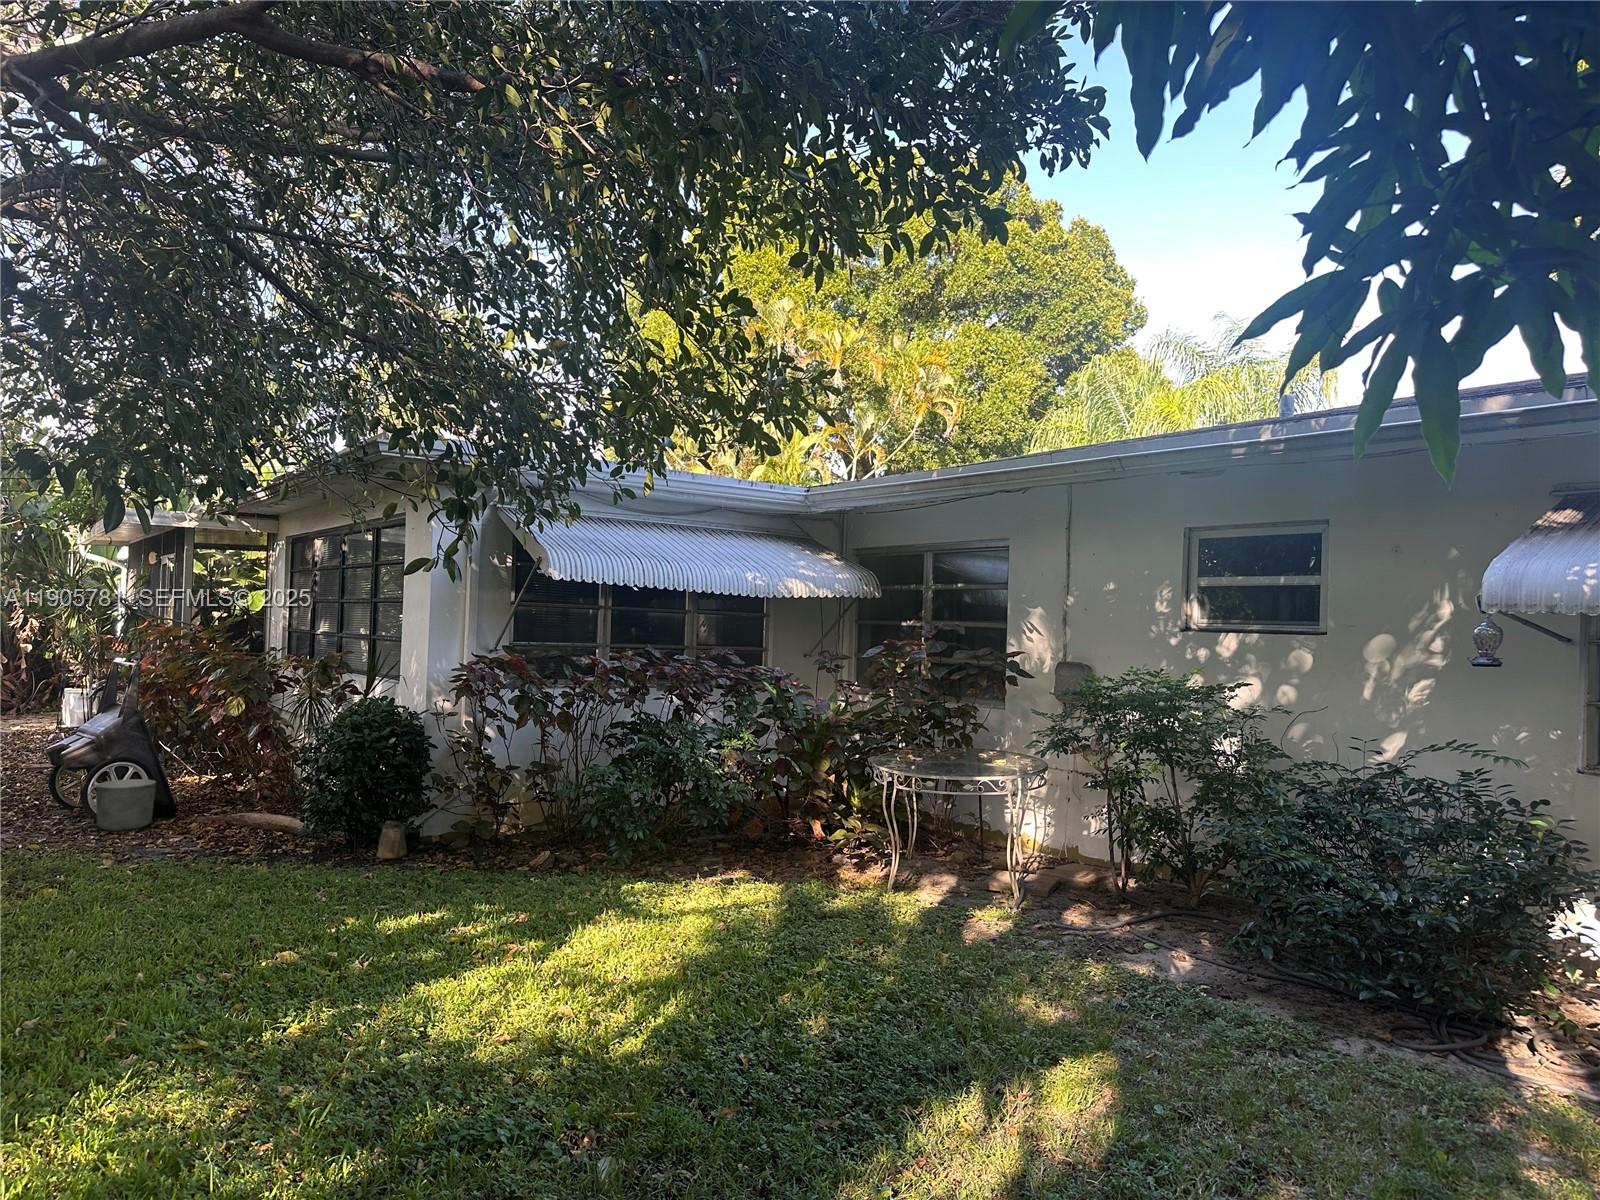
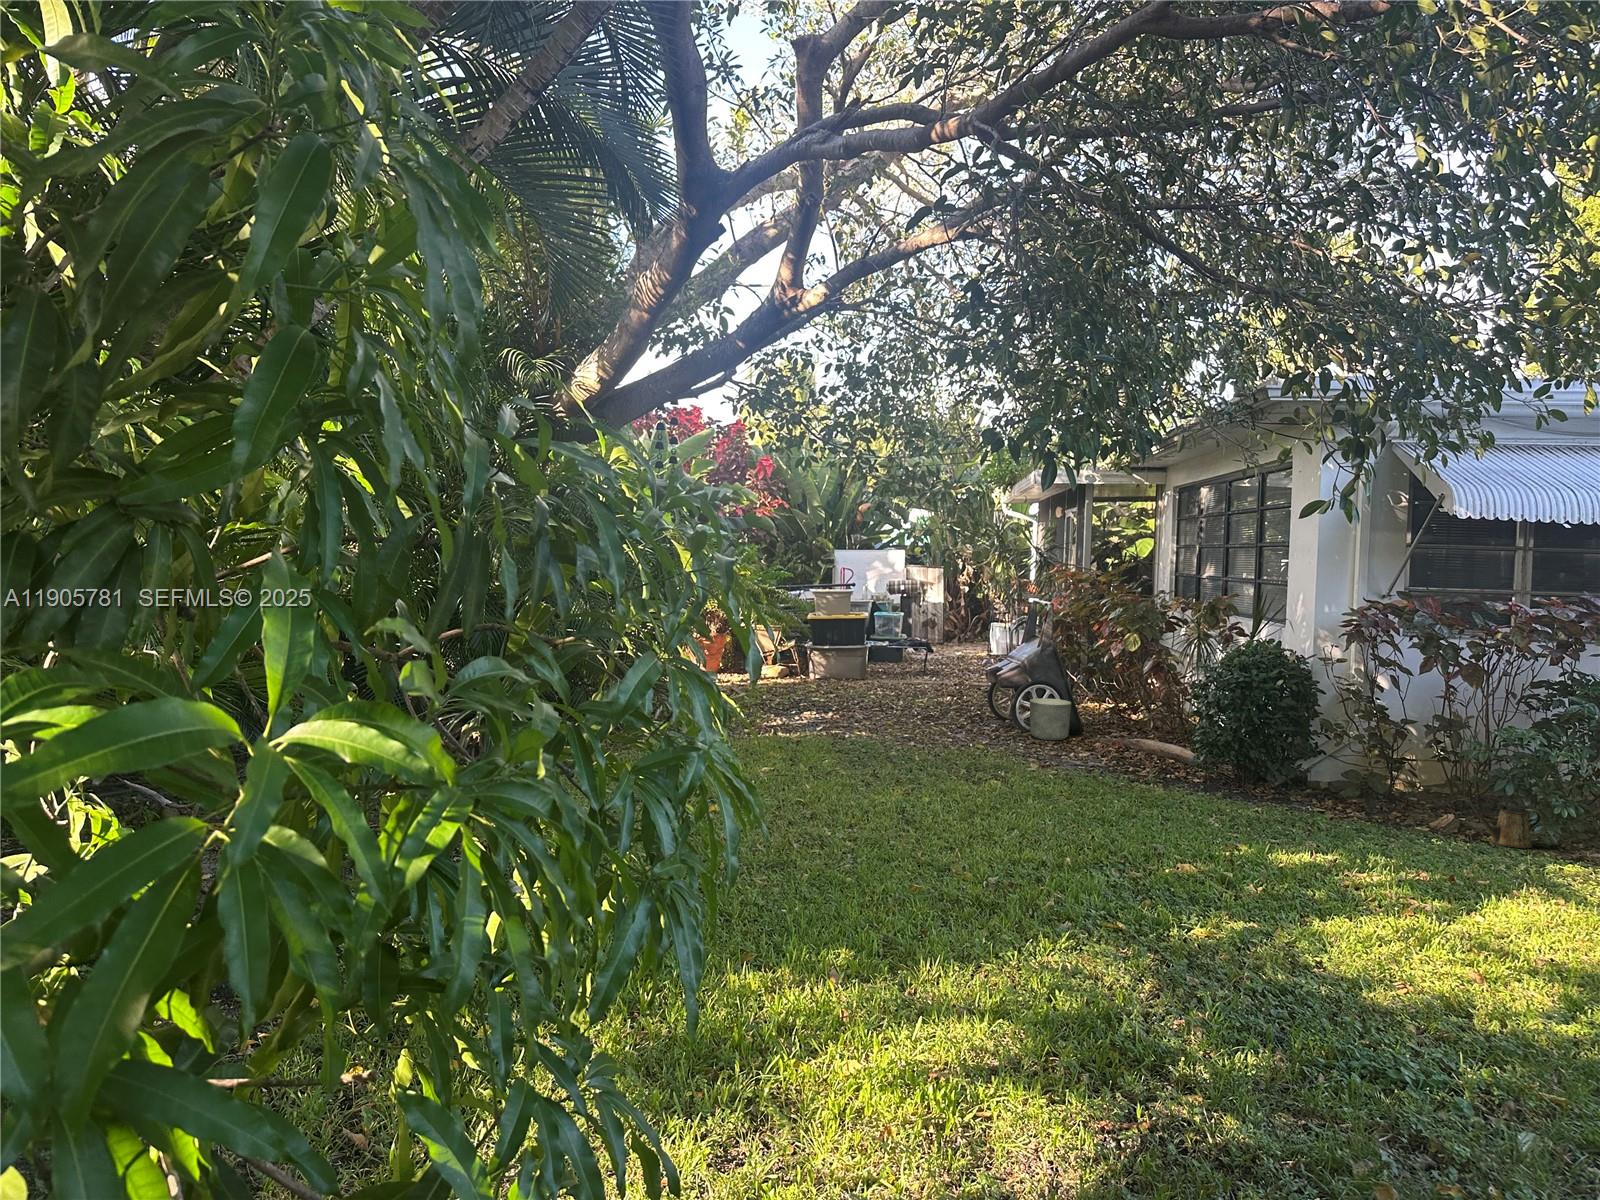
watering can: present [377,821,408,858] -> present [1464,799,1542,848]

